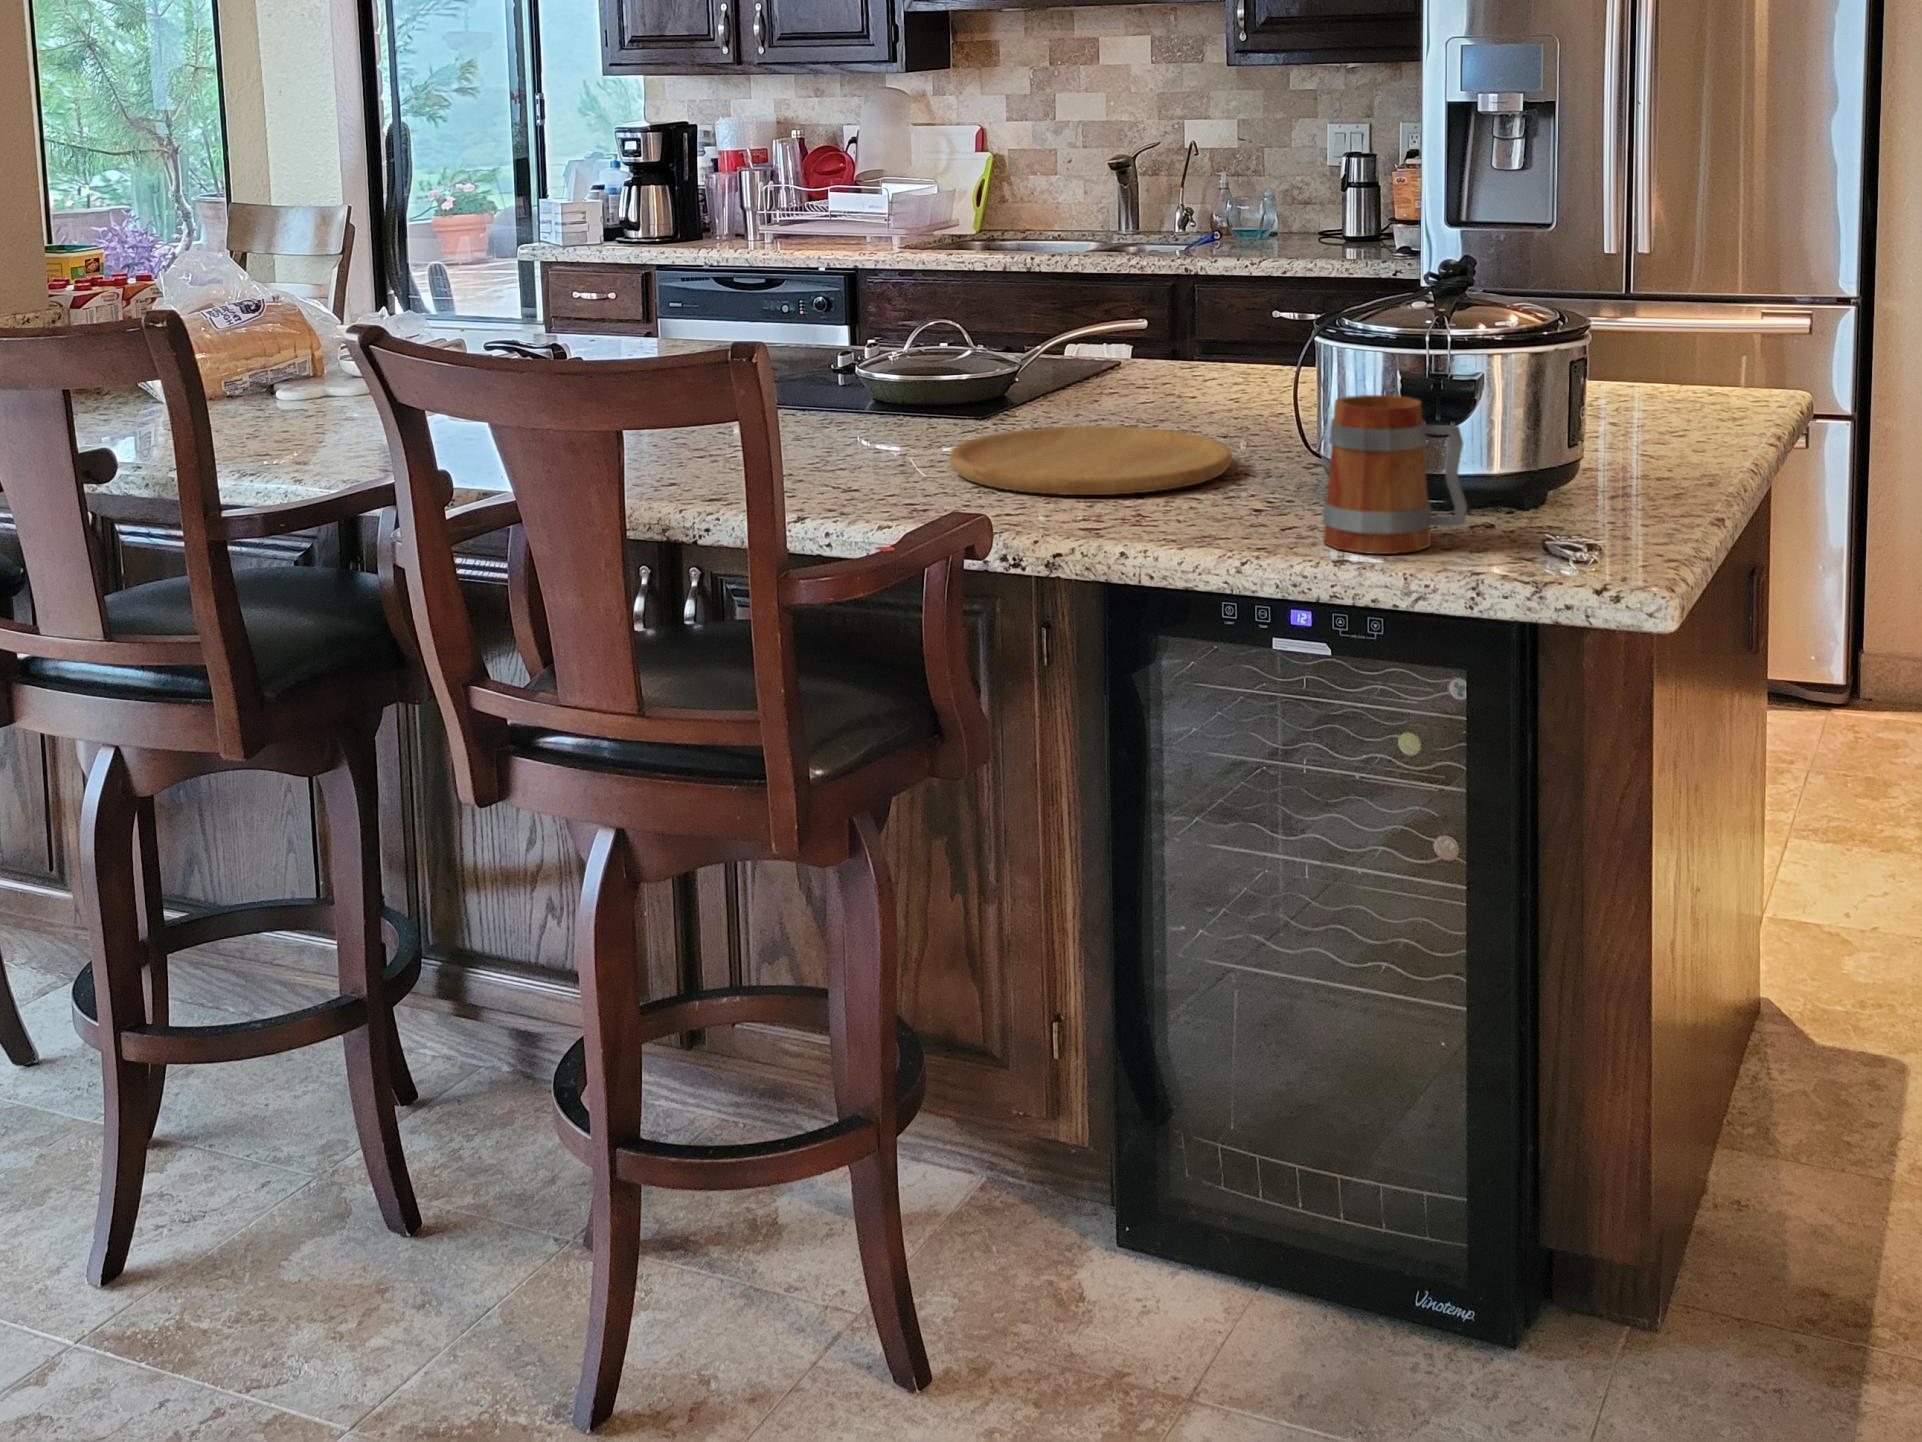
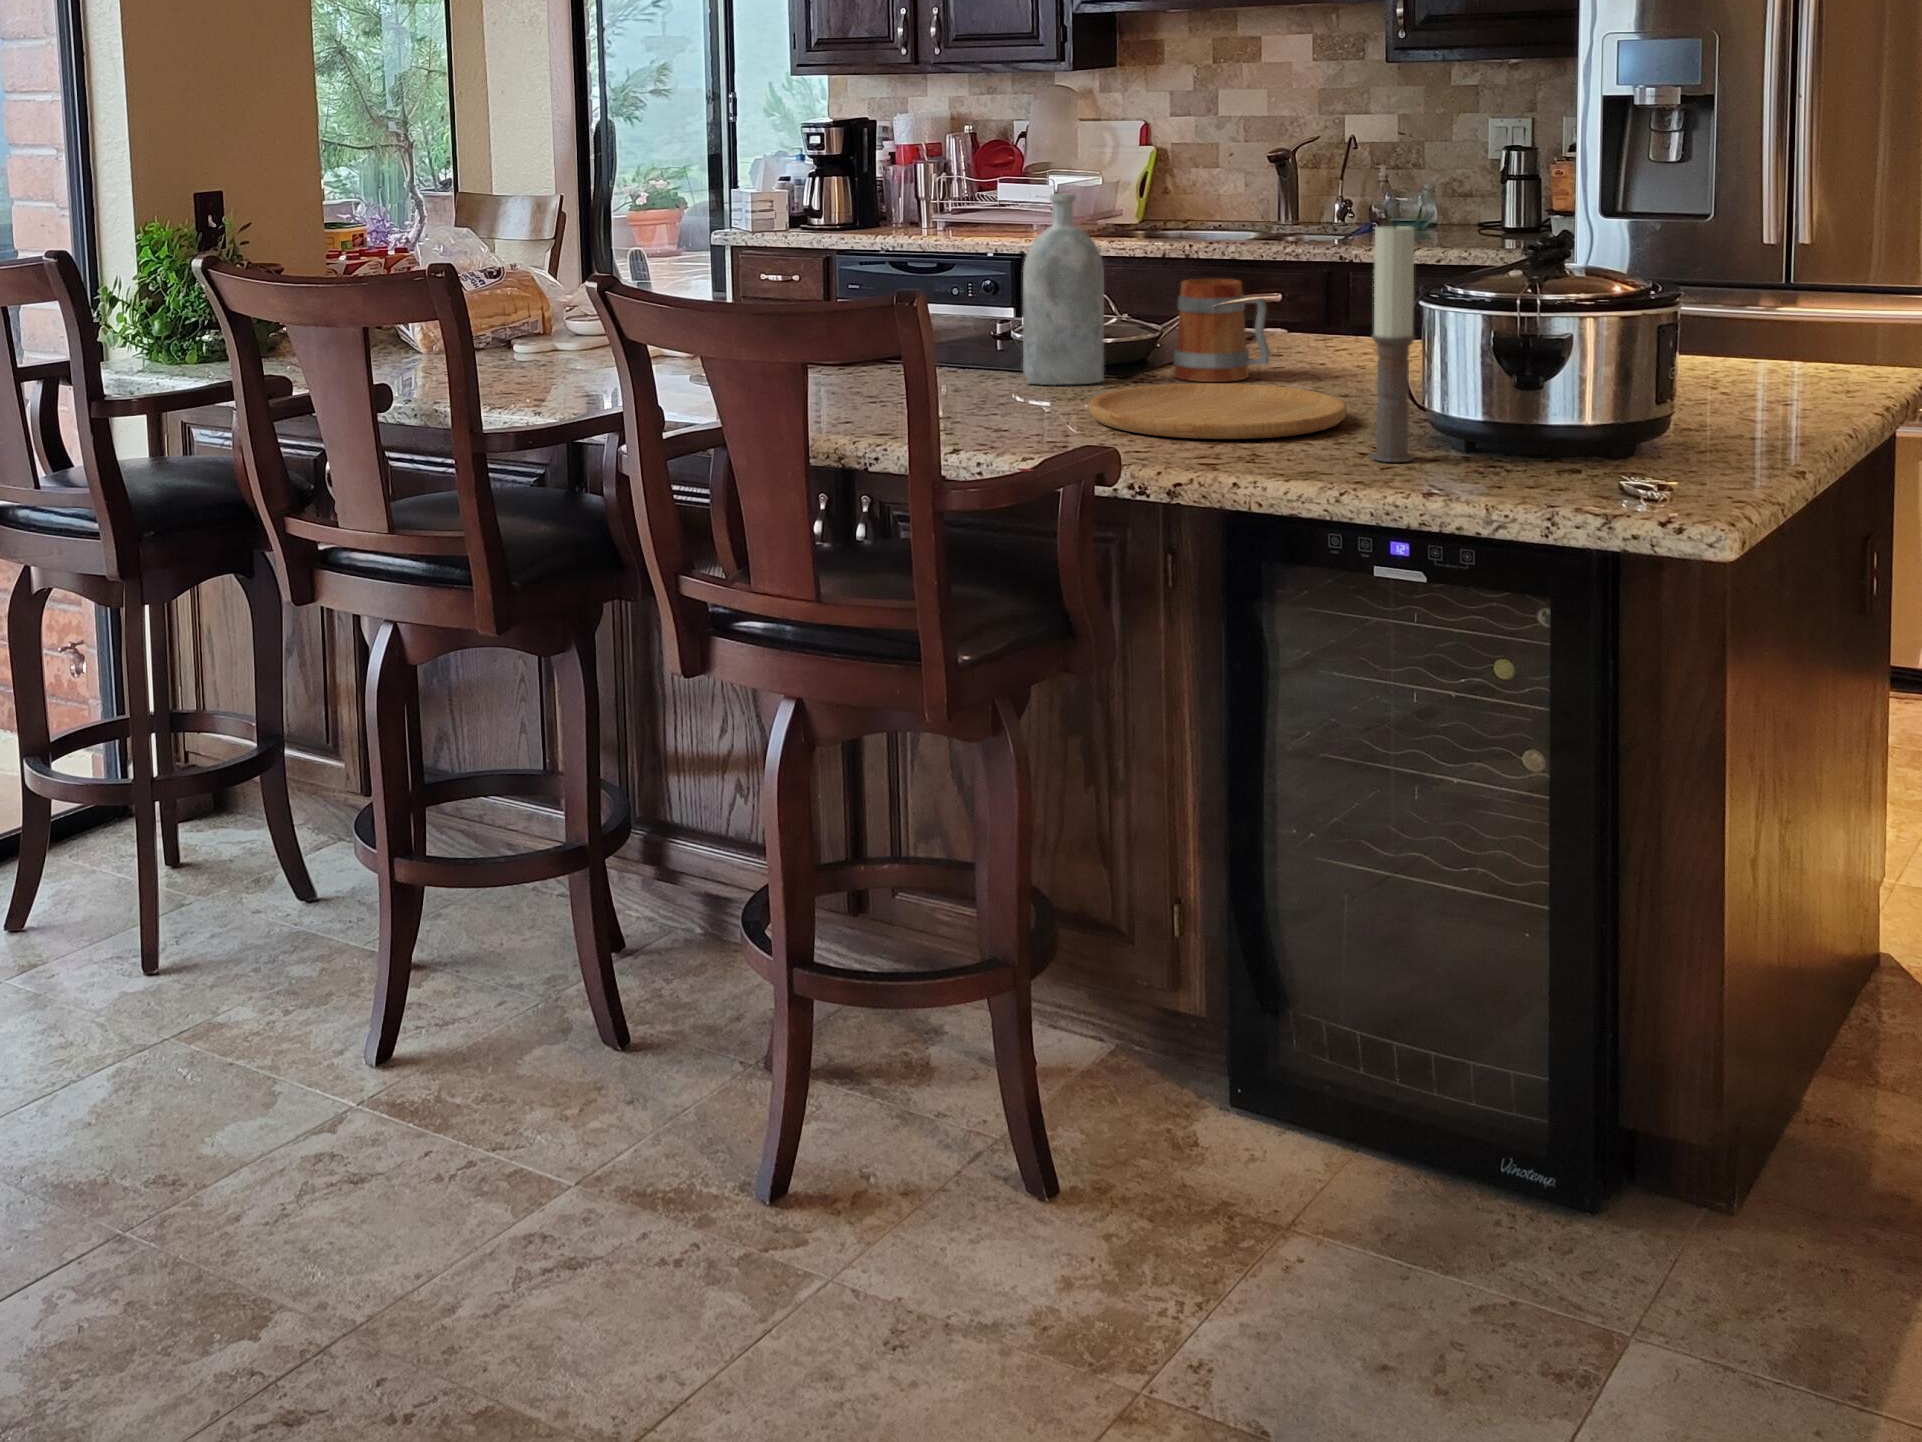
bottle: none [870,214,961,430] -> present [1023,194,1104,385]
candle: none [1265,248,1311,519] -> present [1371,221,1415,462]
mug: present [1323,395,1467,554] -> present [1173,279,1270,382]

